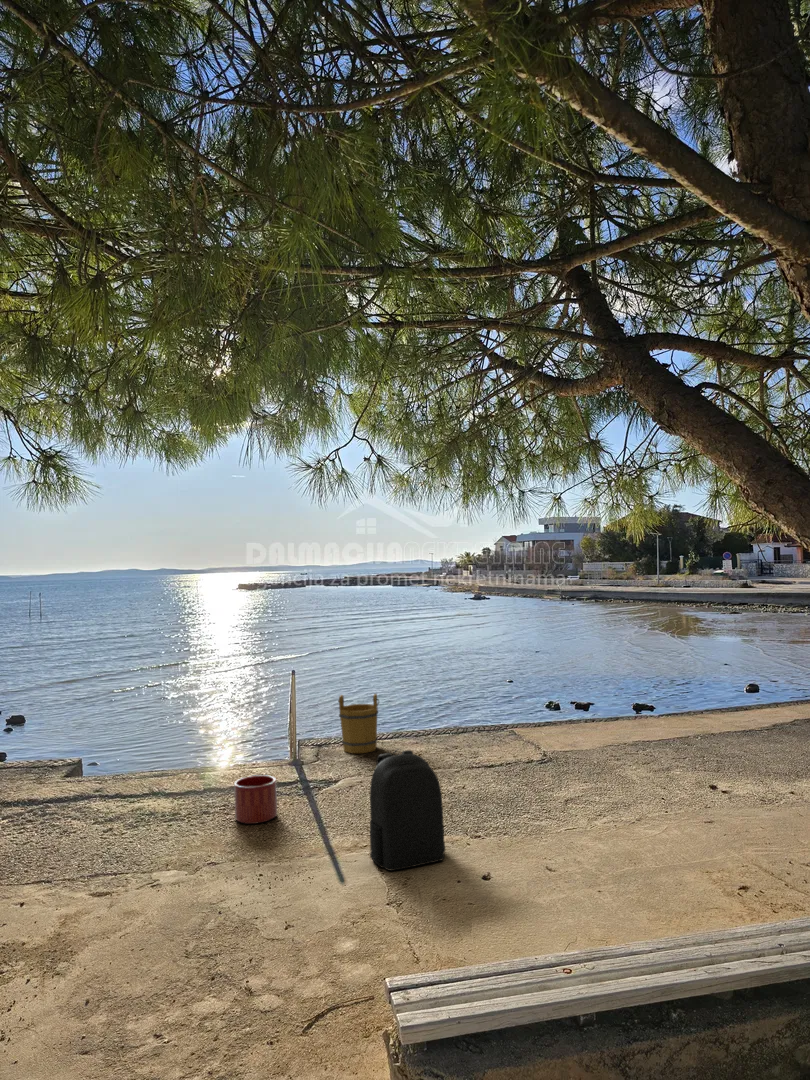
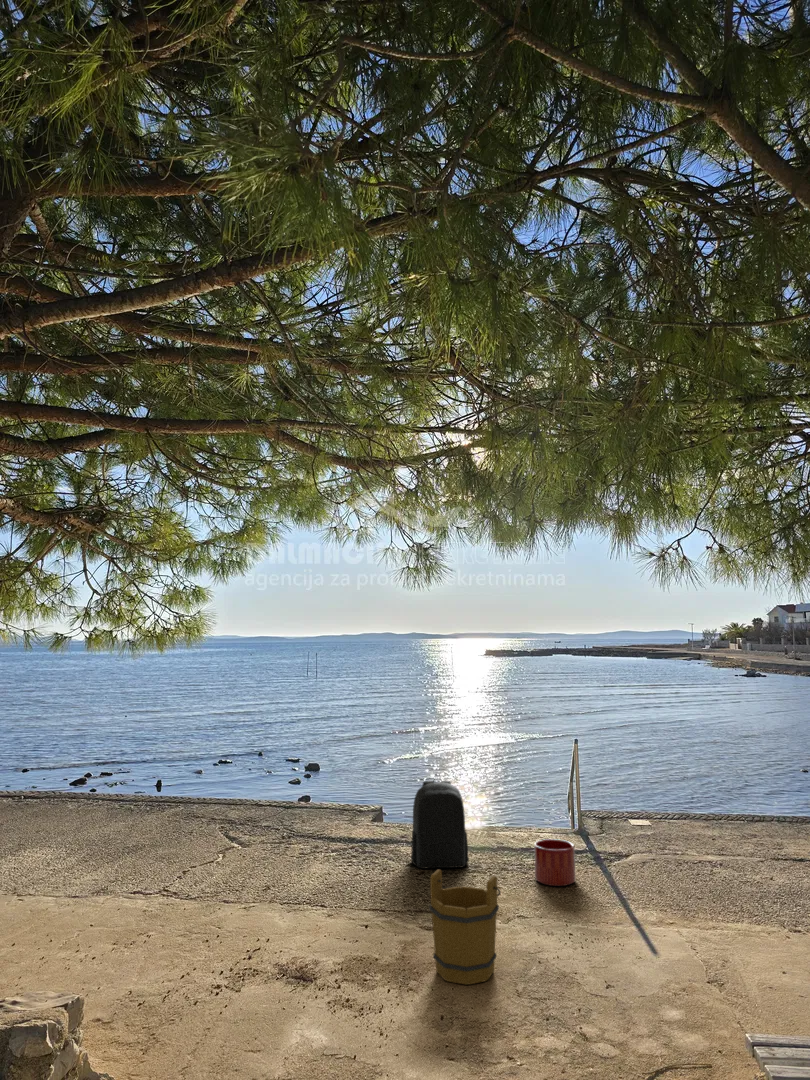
bucket: present [338,694,379,753] -> present [429,869,500,985]
backpack: present [370,750,445,871] -> present [411,781,469,868]

